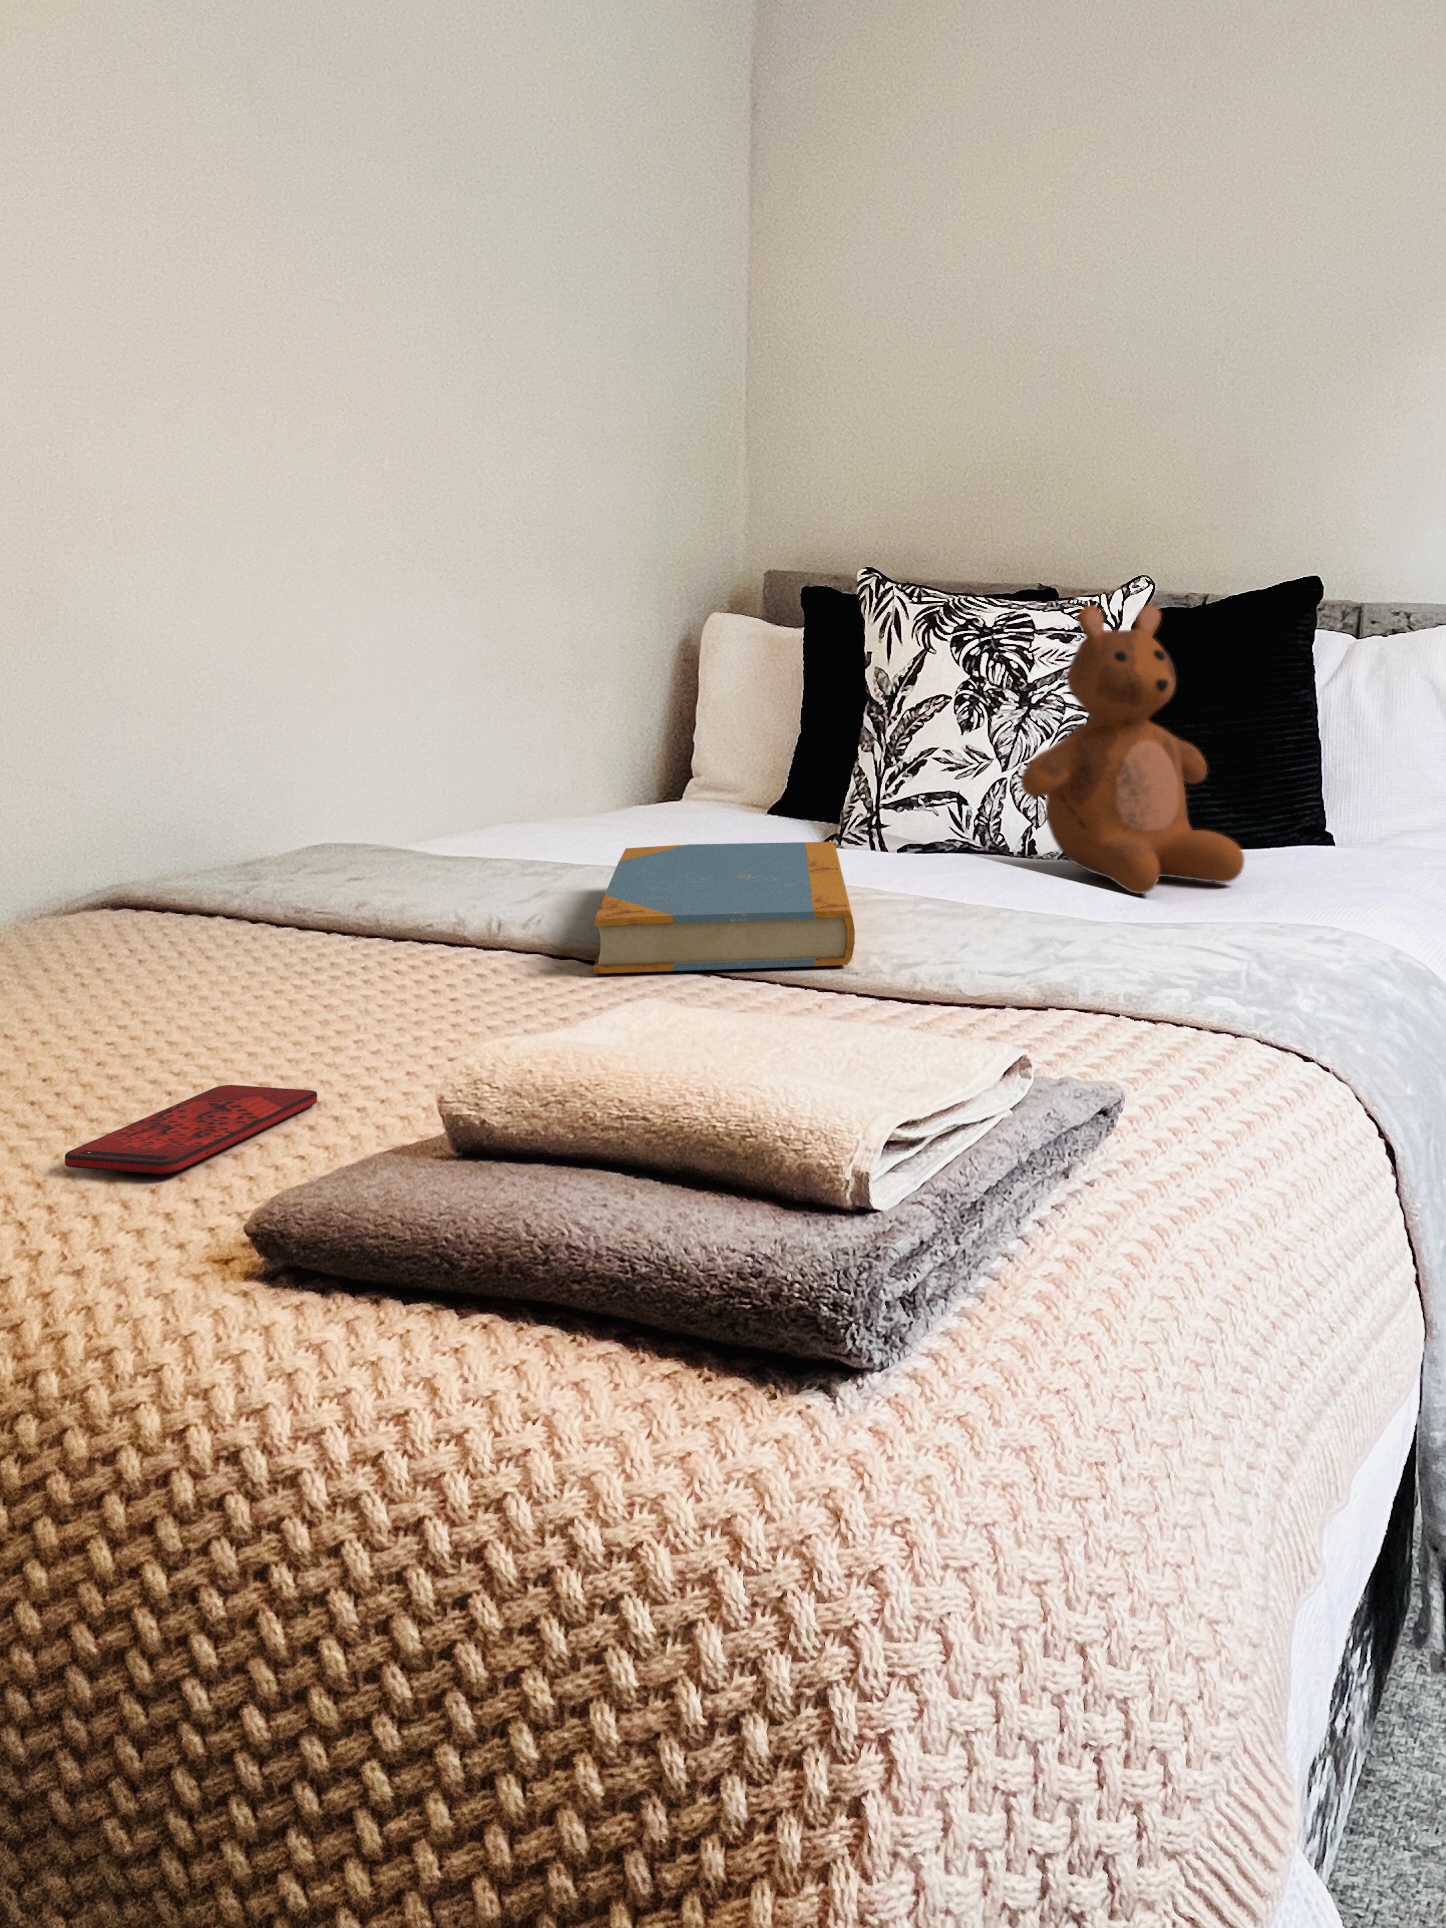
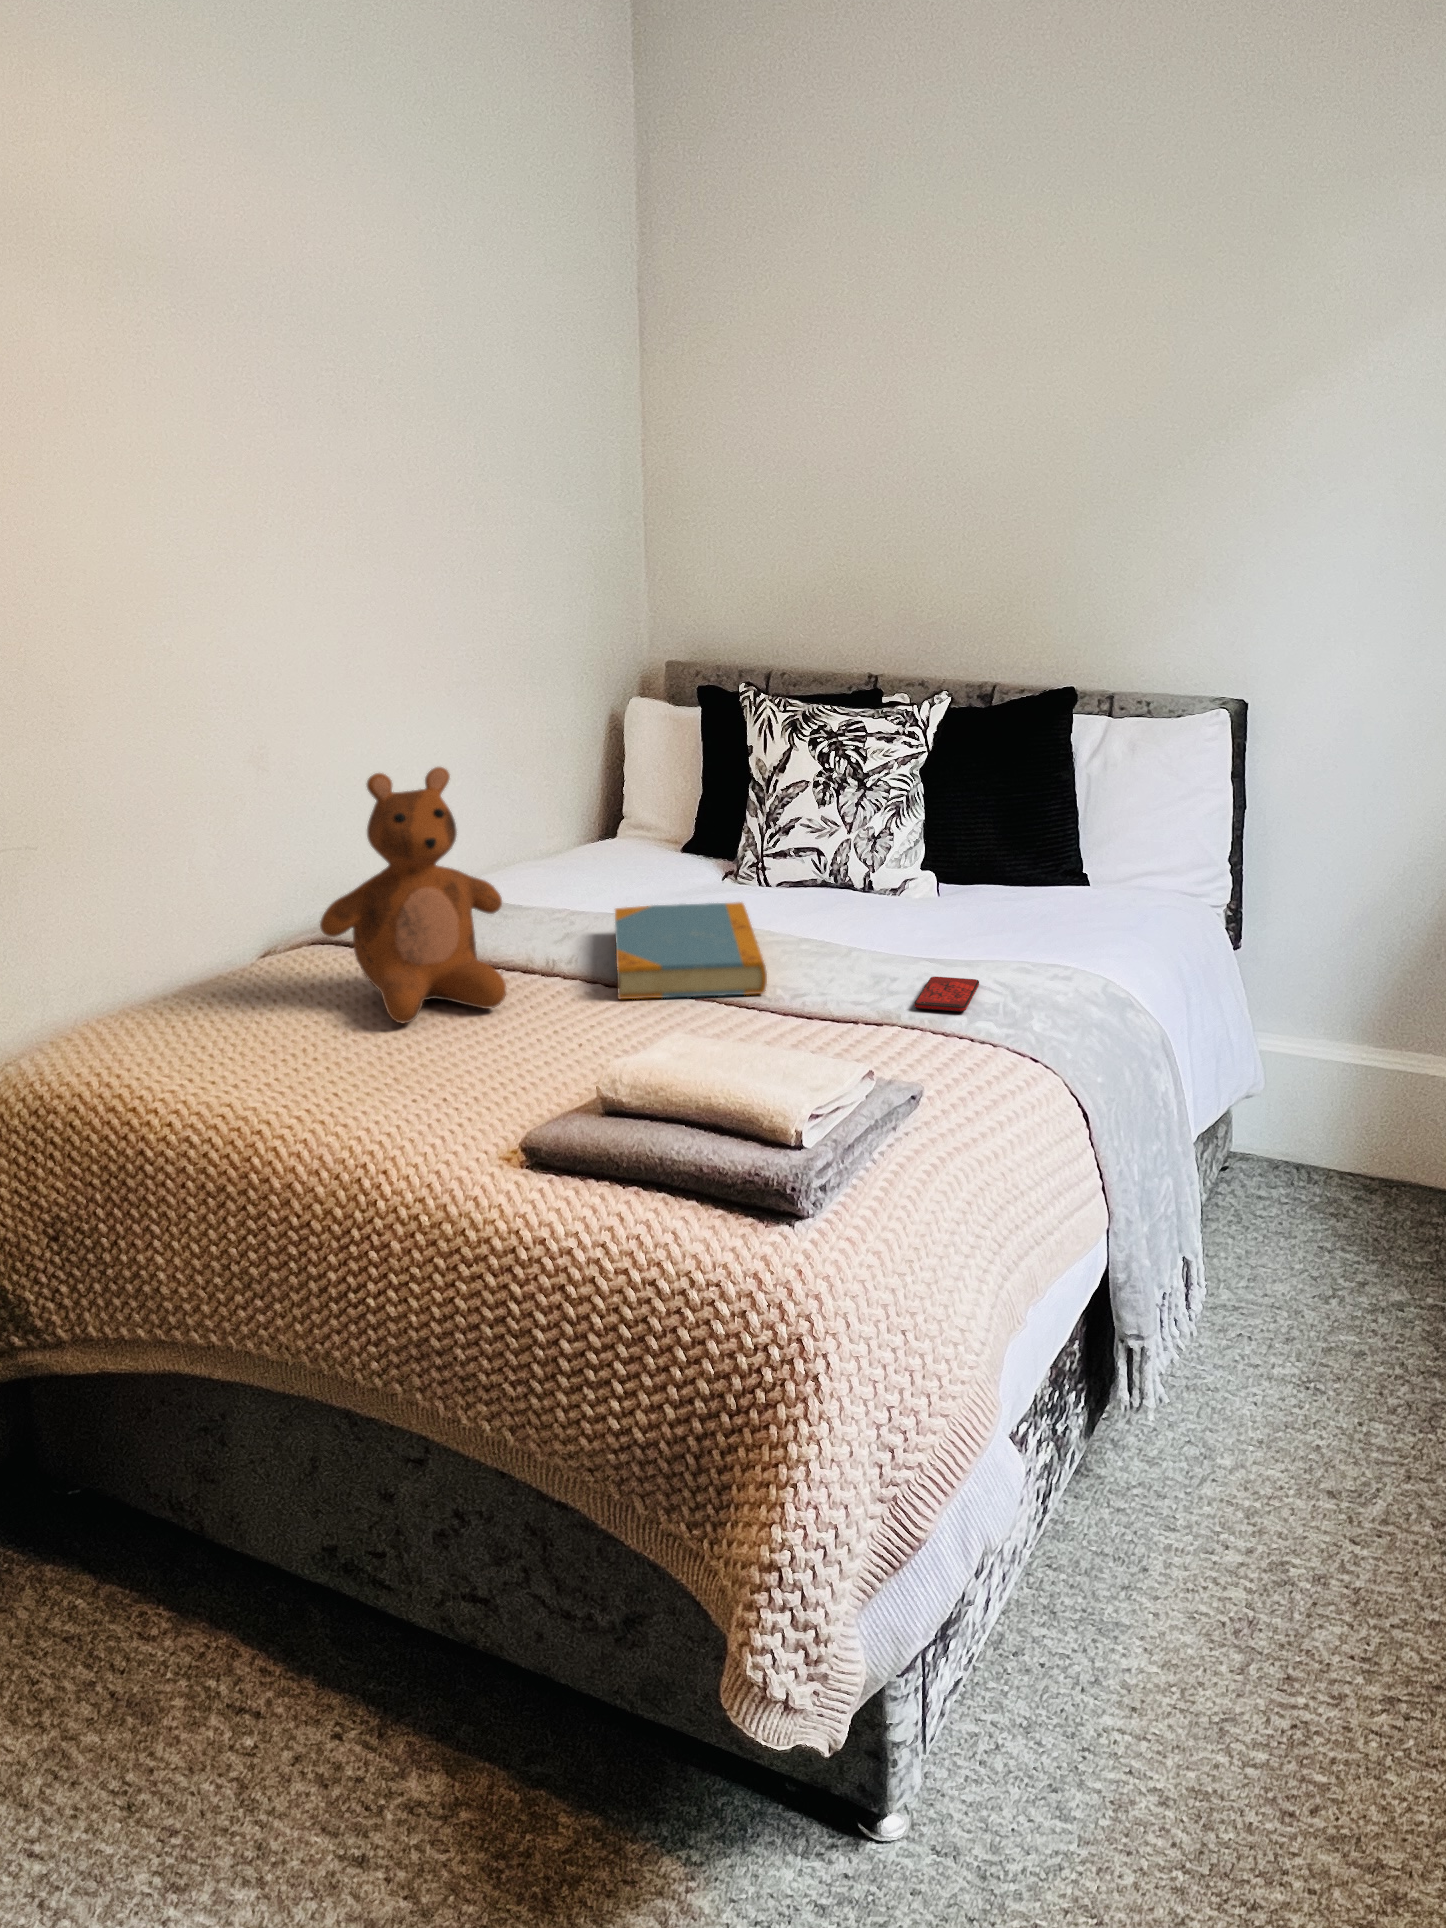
teddy bear: present [1021,605,1244,894] -> present [320,767,506,1023]
smartphone: present [65,1085,317,1174] -> present [915,977,979,1012]

